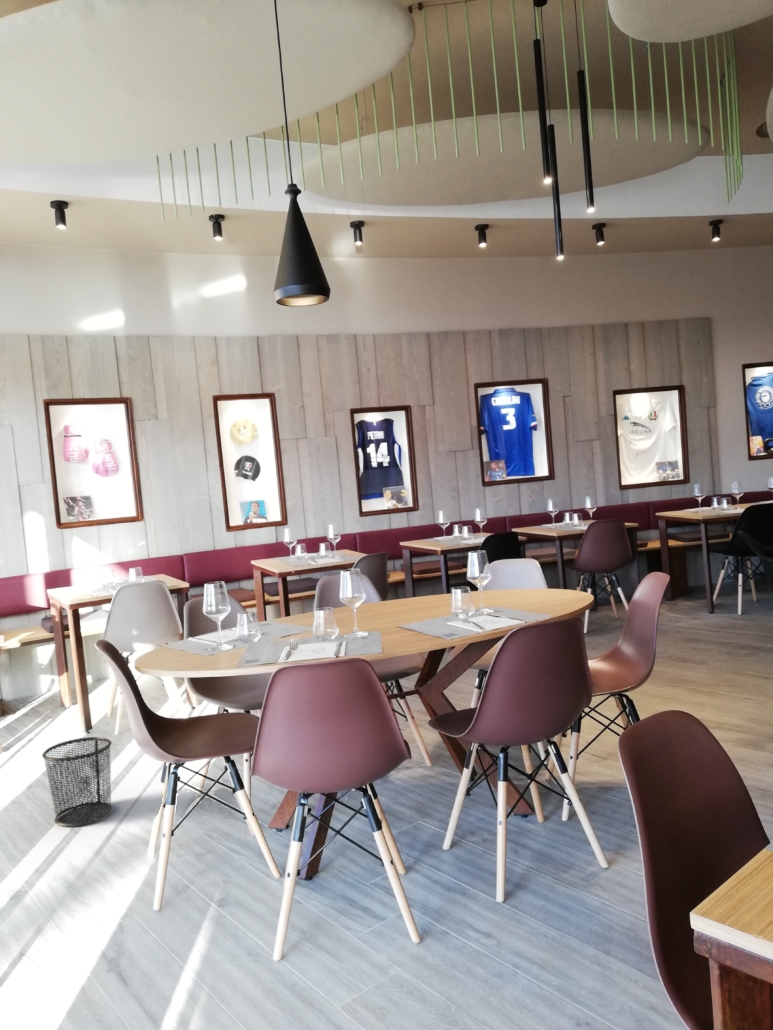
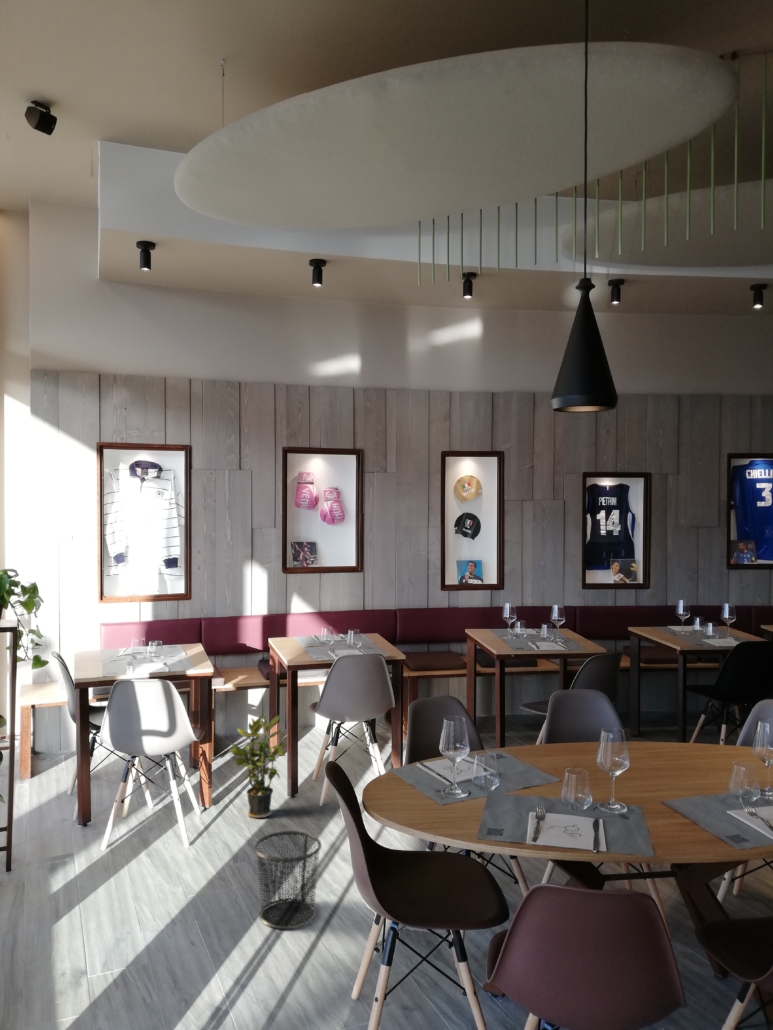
potted plant: none [13,649,74,754] -> present [230,713,285,818]

